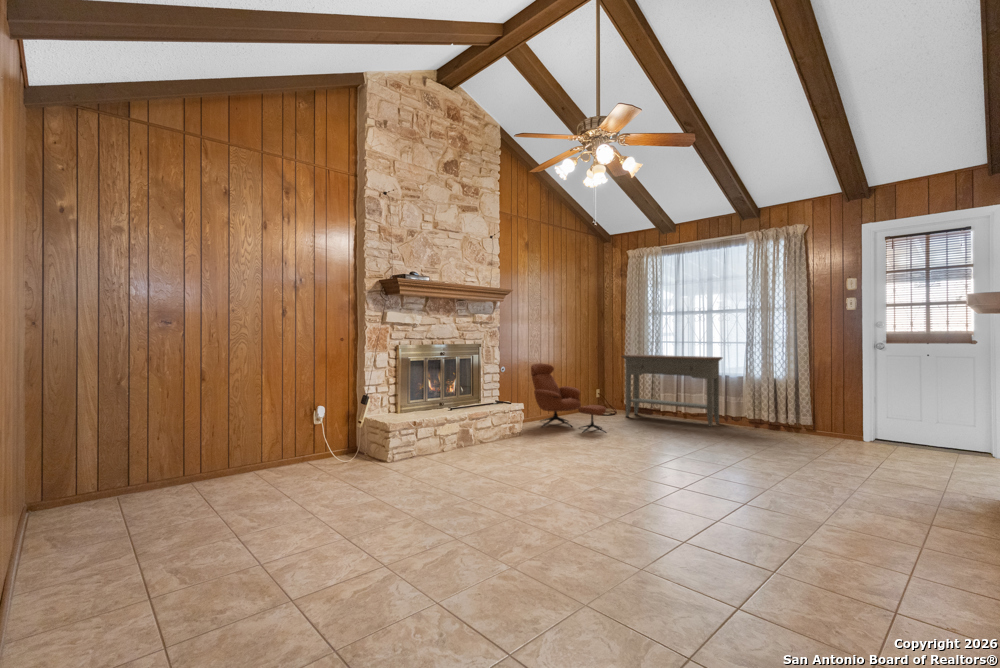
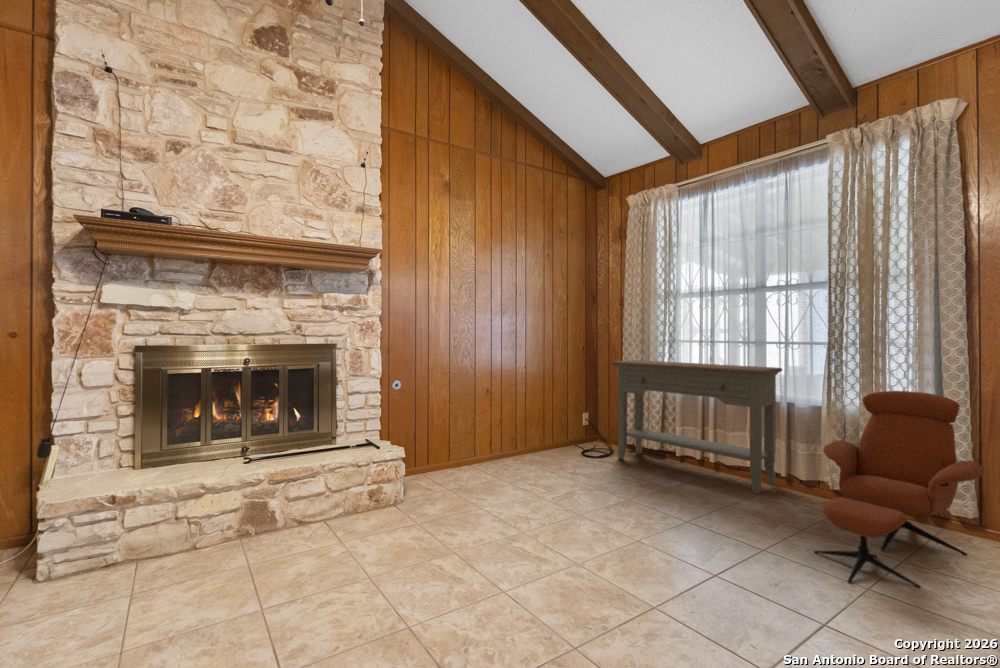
lounge chair: present [531,363,606,432] -> present [814,391,984,588]

